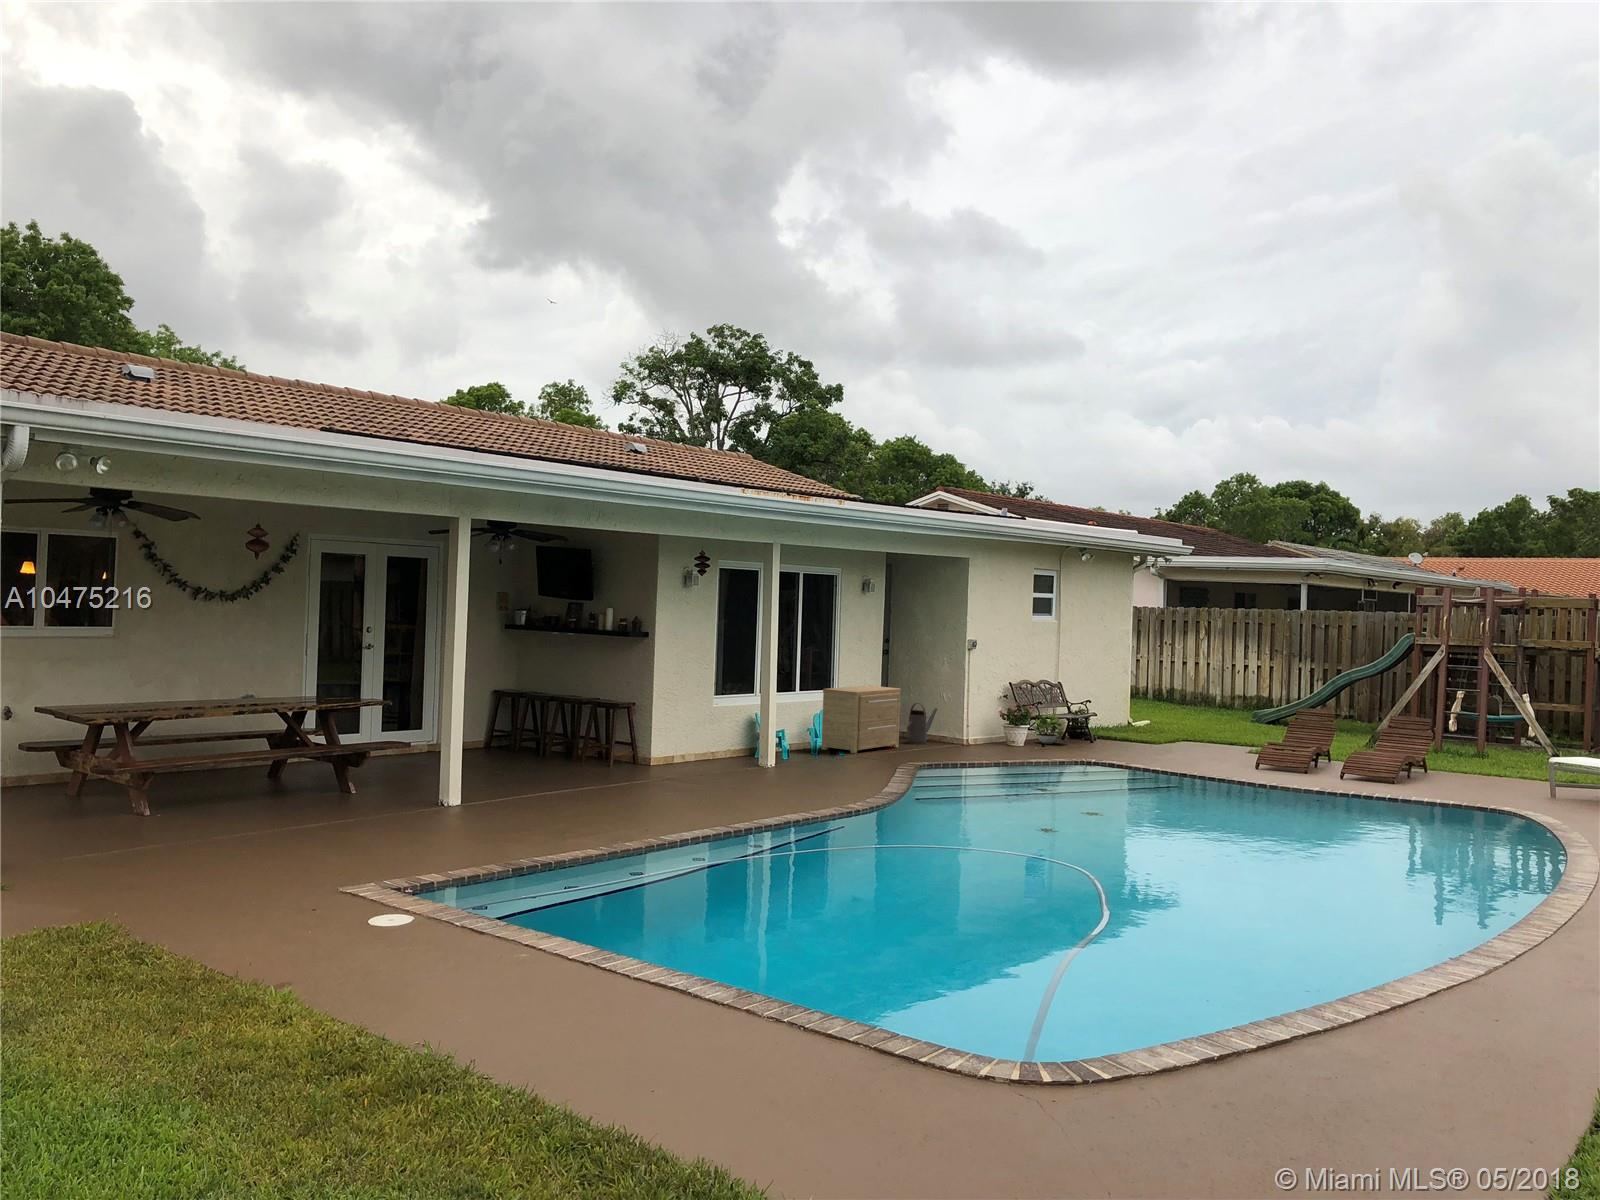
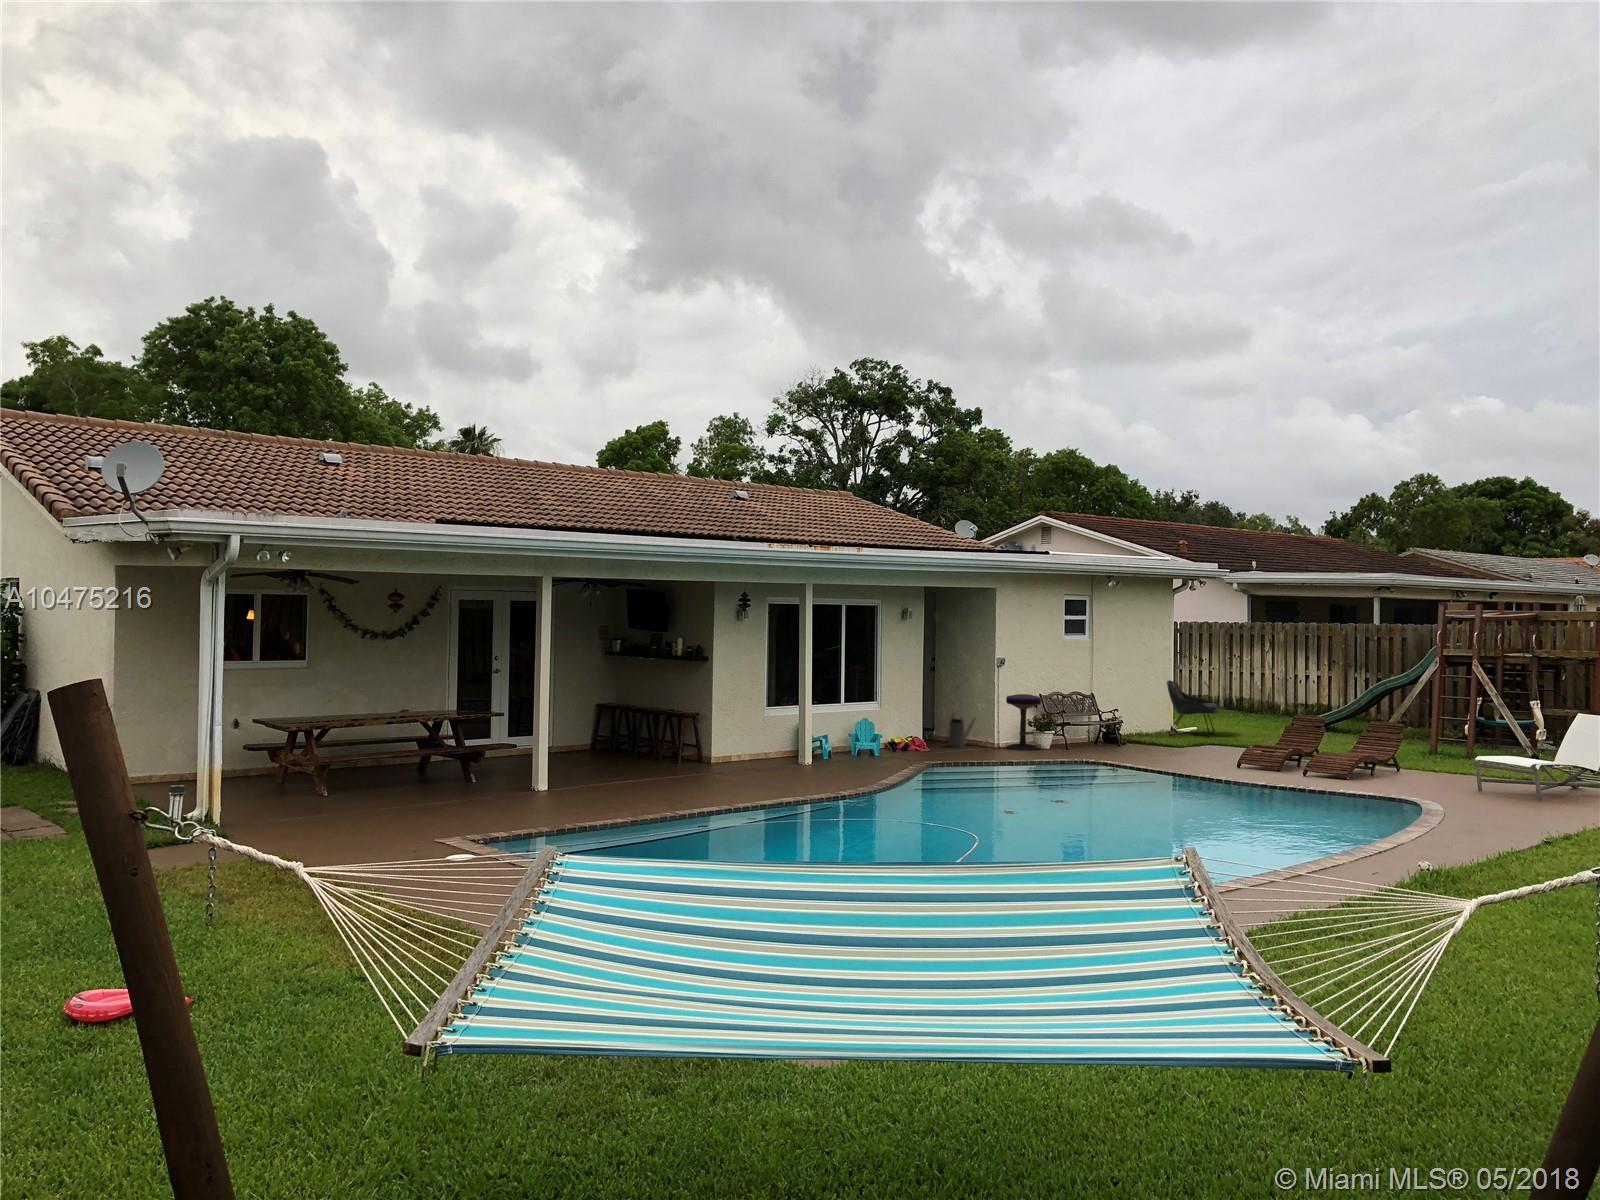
lounge chair: none [1126,669,1182,733] -> present [1167,680,1219,738]
stool: none [974,683,1014,746] -> present [1006,694,1041,749]
side table: present [821,686,901,753] -> none [867,698,937,755]
potted plant: present [1033,713,1063,744] -> none [1061,720,1087,748]

